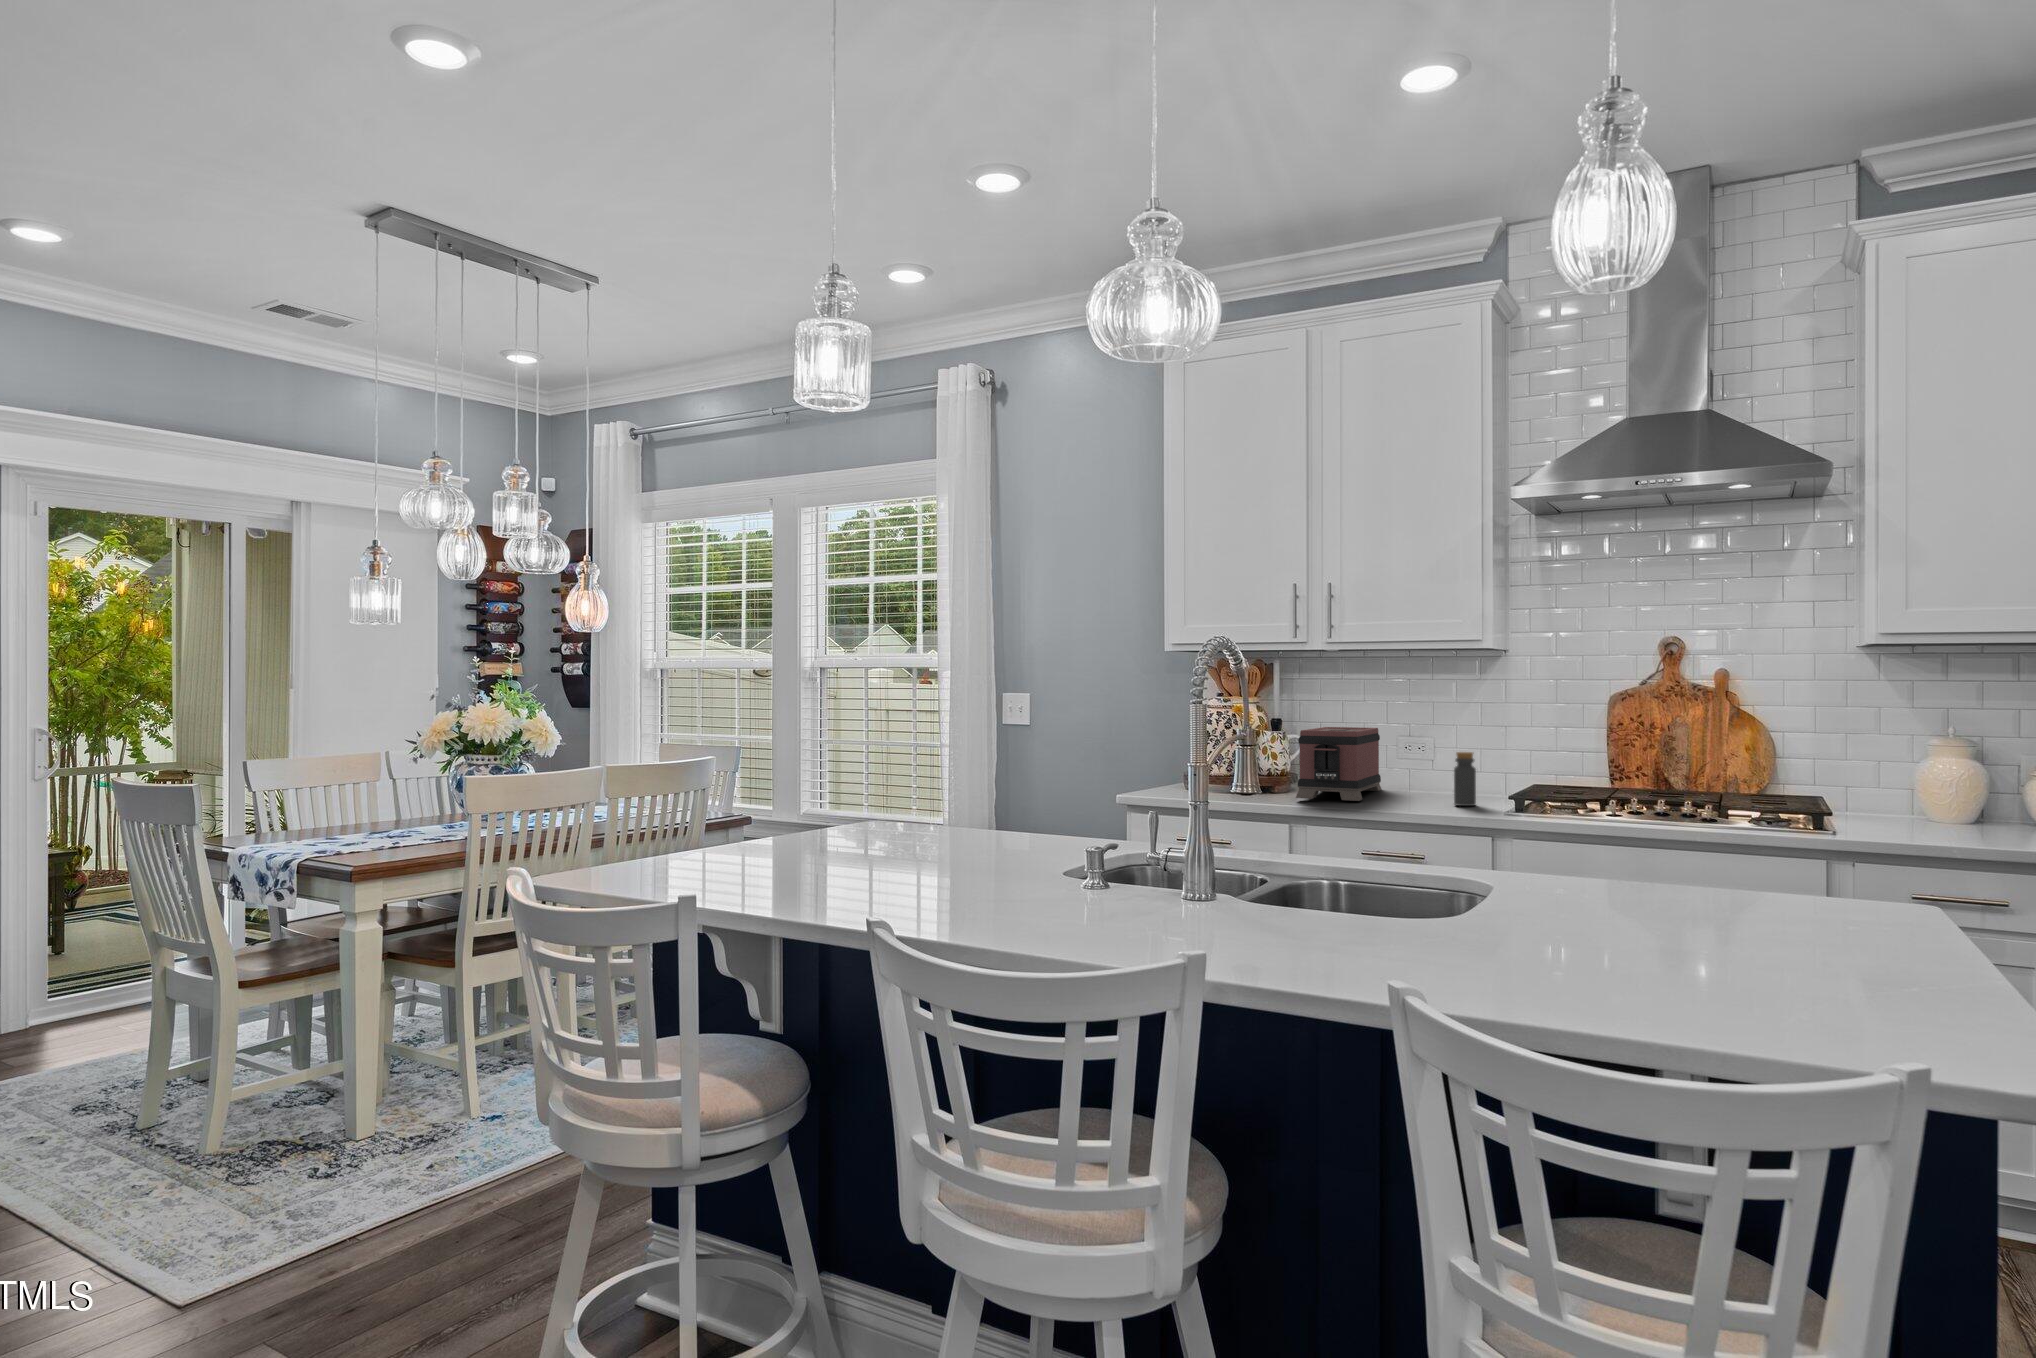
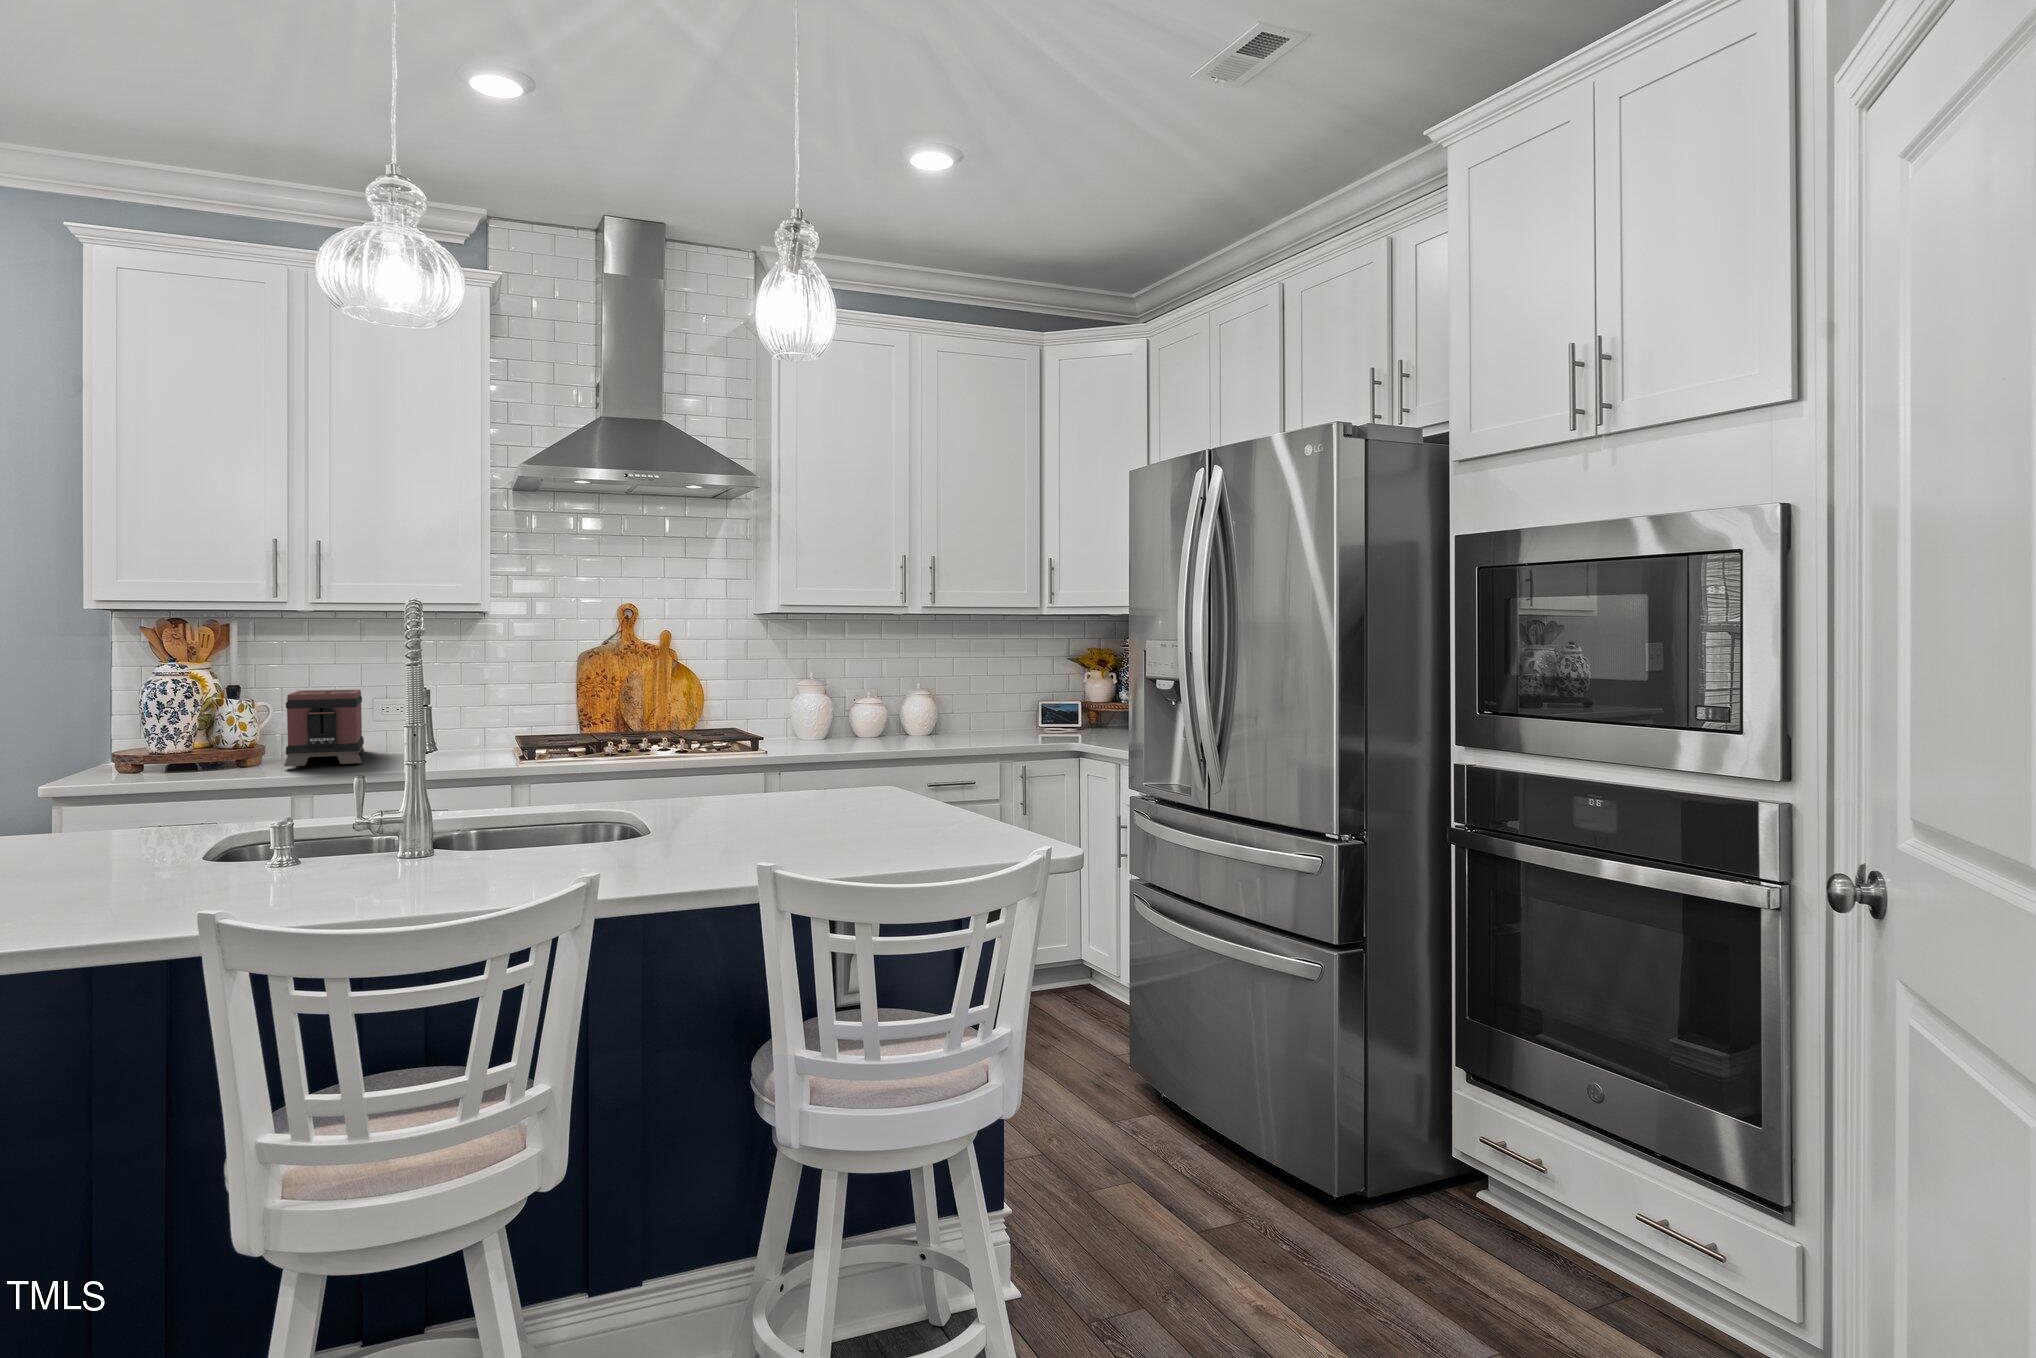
bottle: present [1454,752,1476,806] -> none [464,708,485,758]

